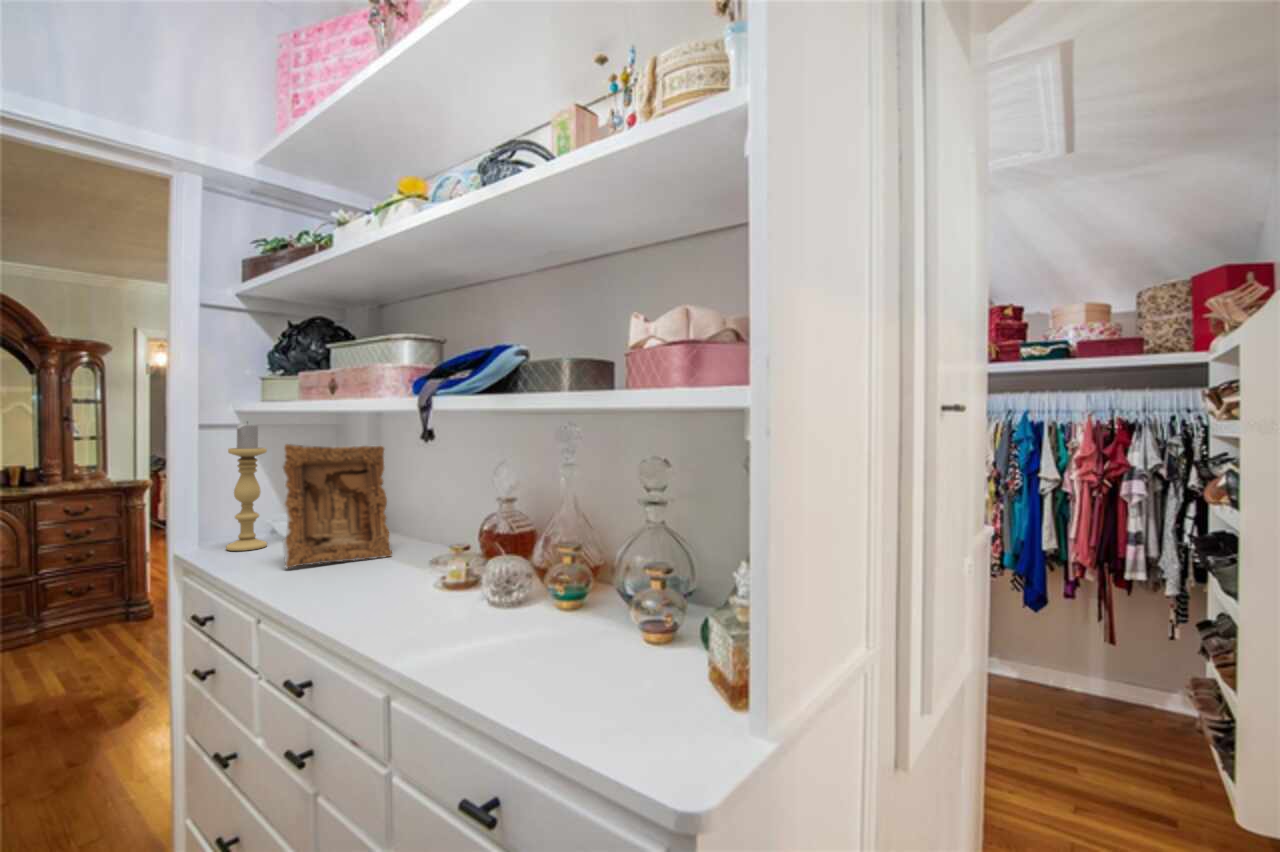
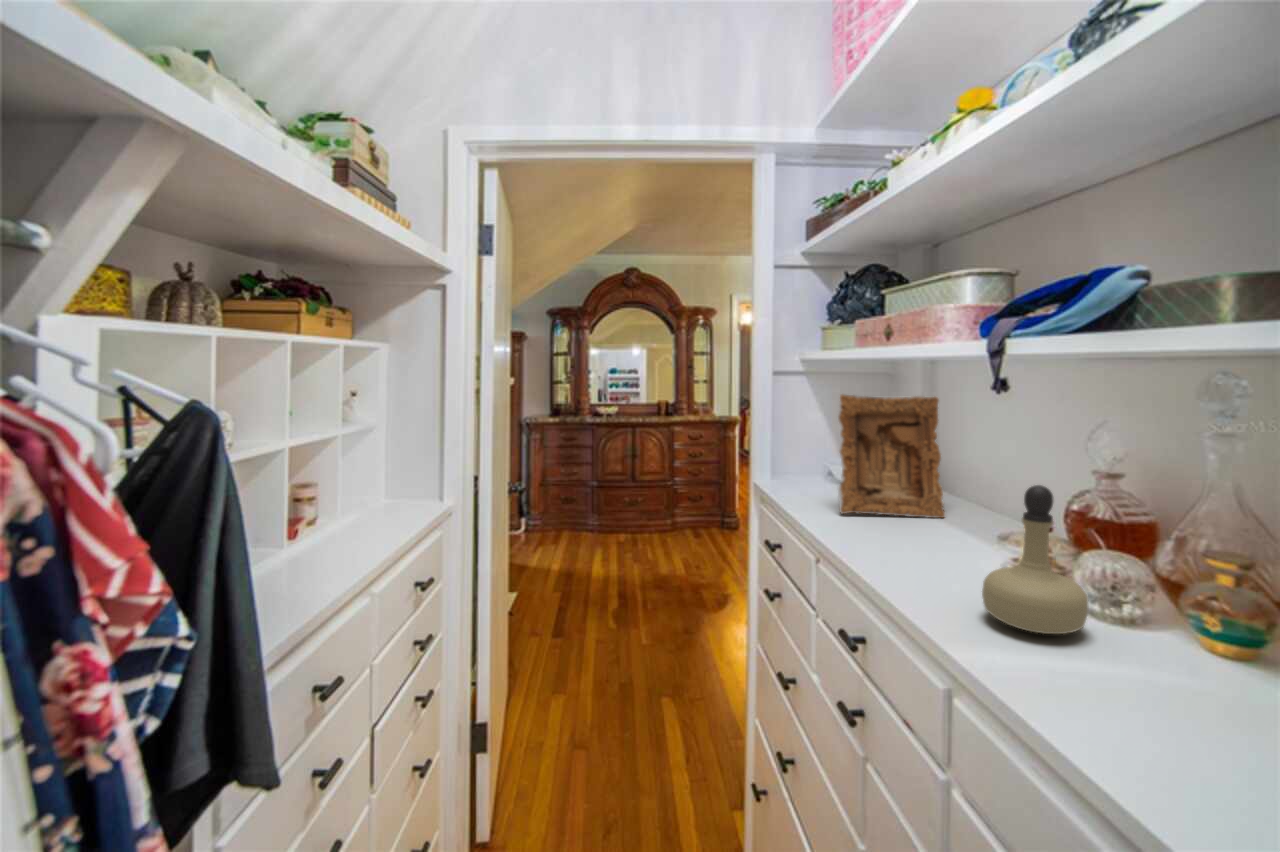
candle holder: present [226,422,267,551] -> none [792,372,824,489]
perfume bottle: none [417,508,491,628] -> present [982,485,1089,634]

